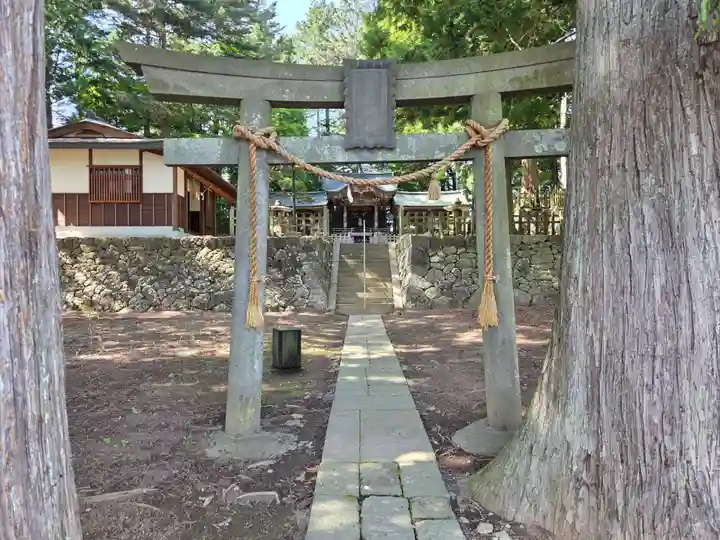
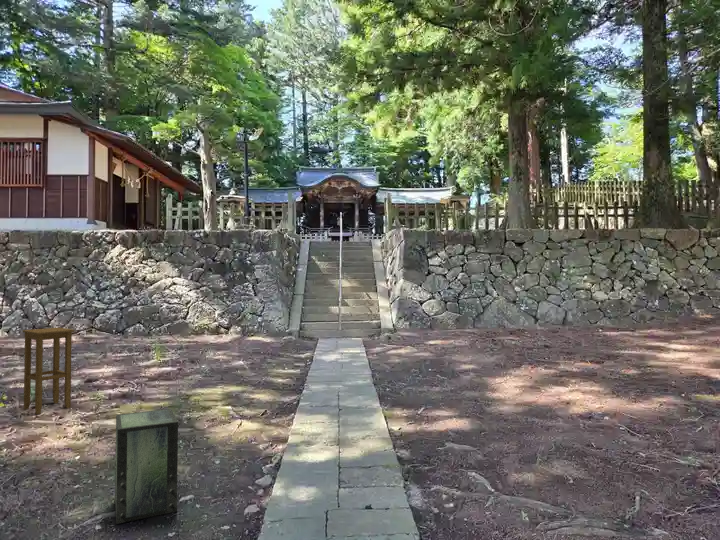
stool: none [191,298,219,344] -> present [23,327,74,414]

